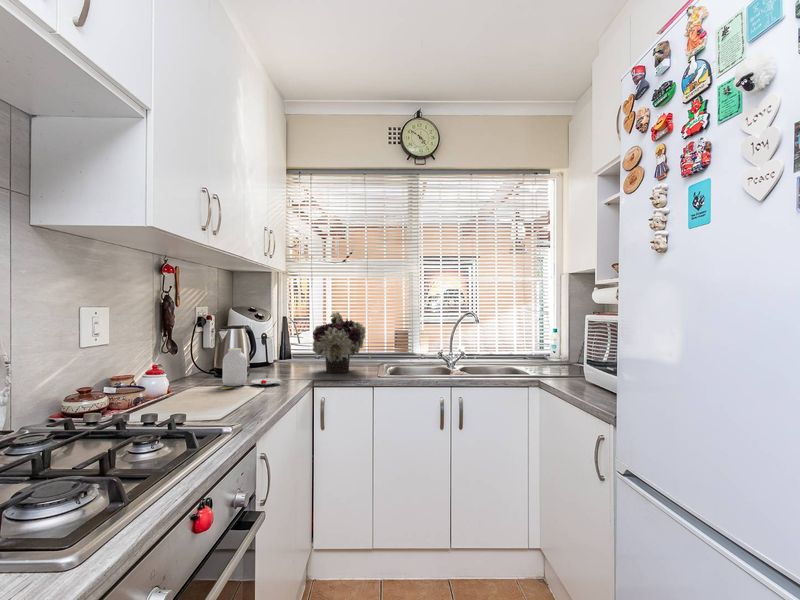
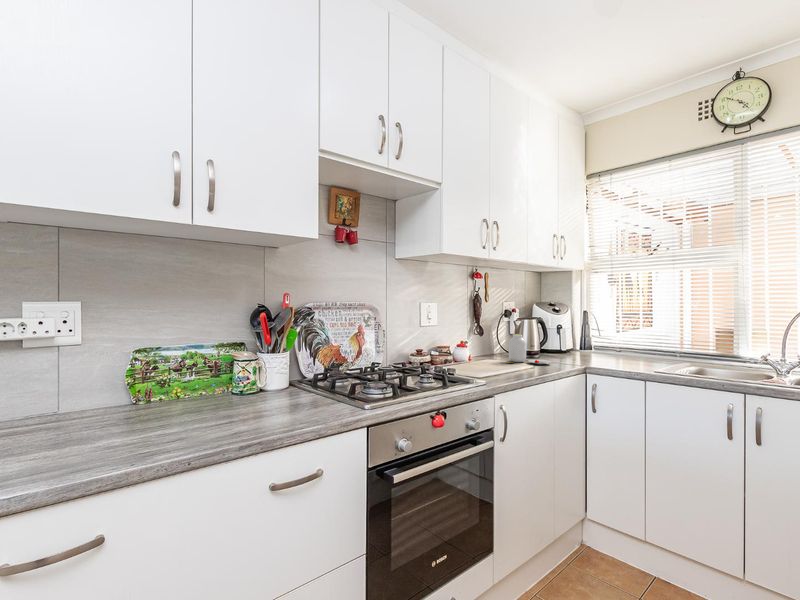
flower arrangement: present [313,312,365,373] -> none [590,308,644,364]

